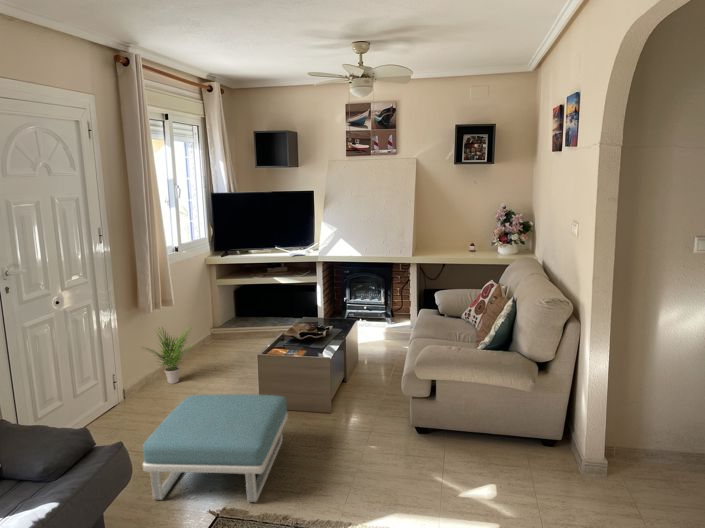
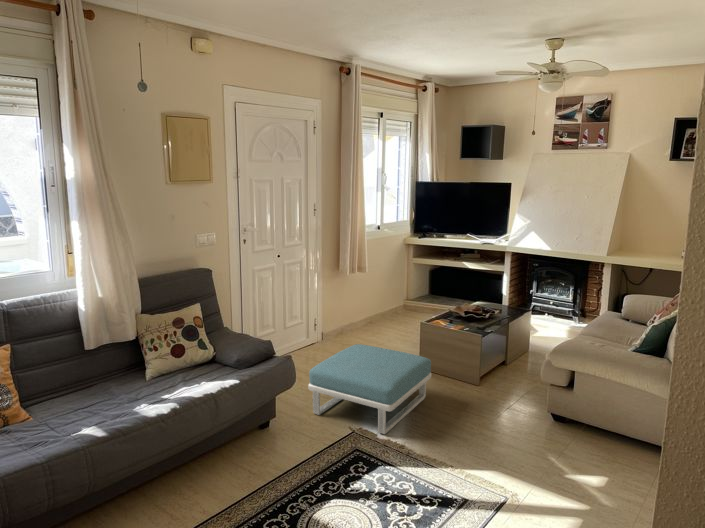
potted plant: present [147,328,192,384] -> none [337,289,380,338]

